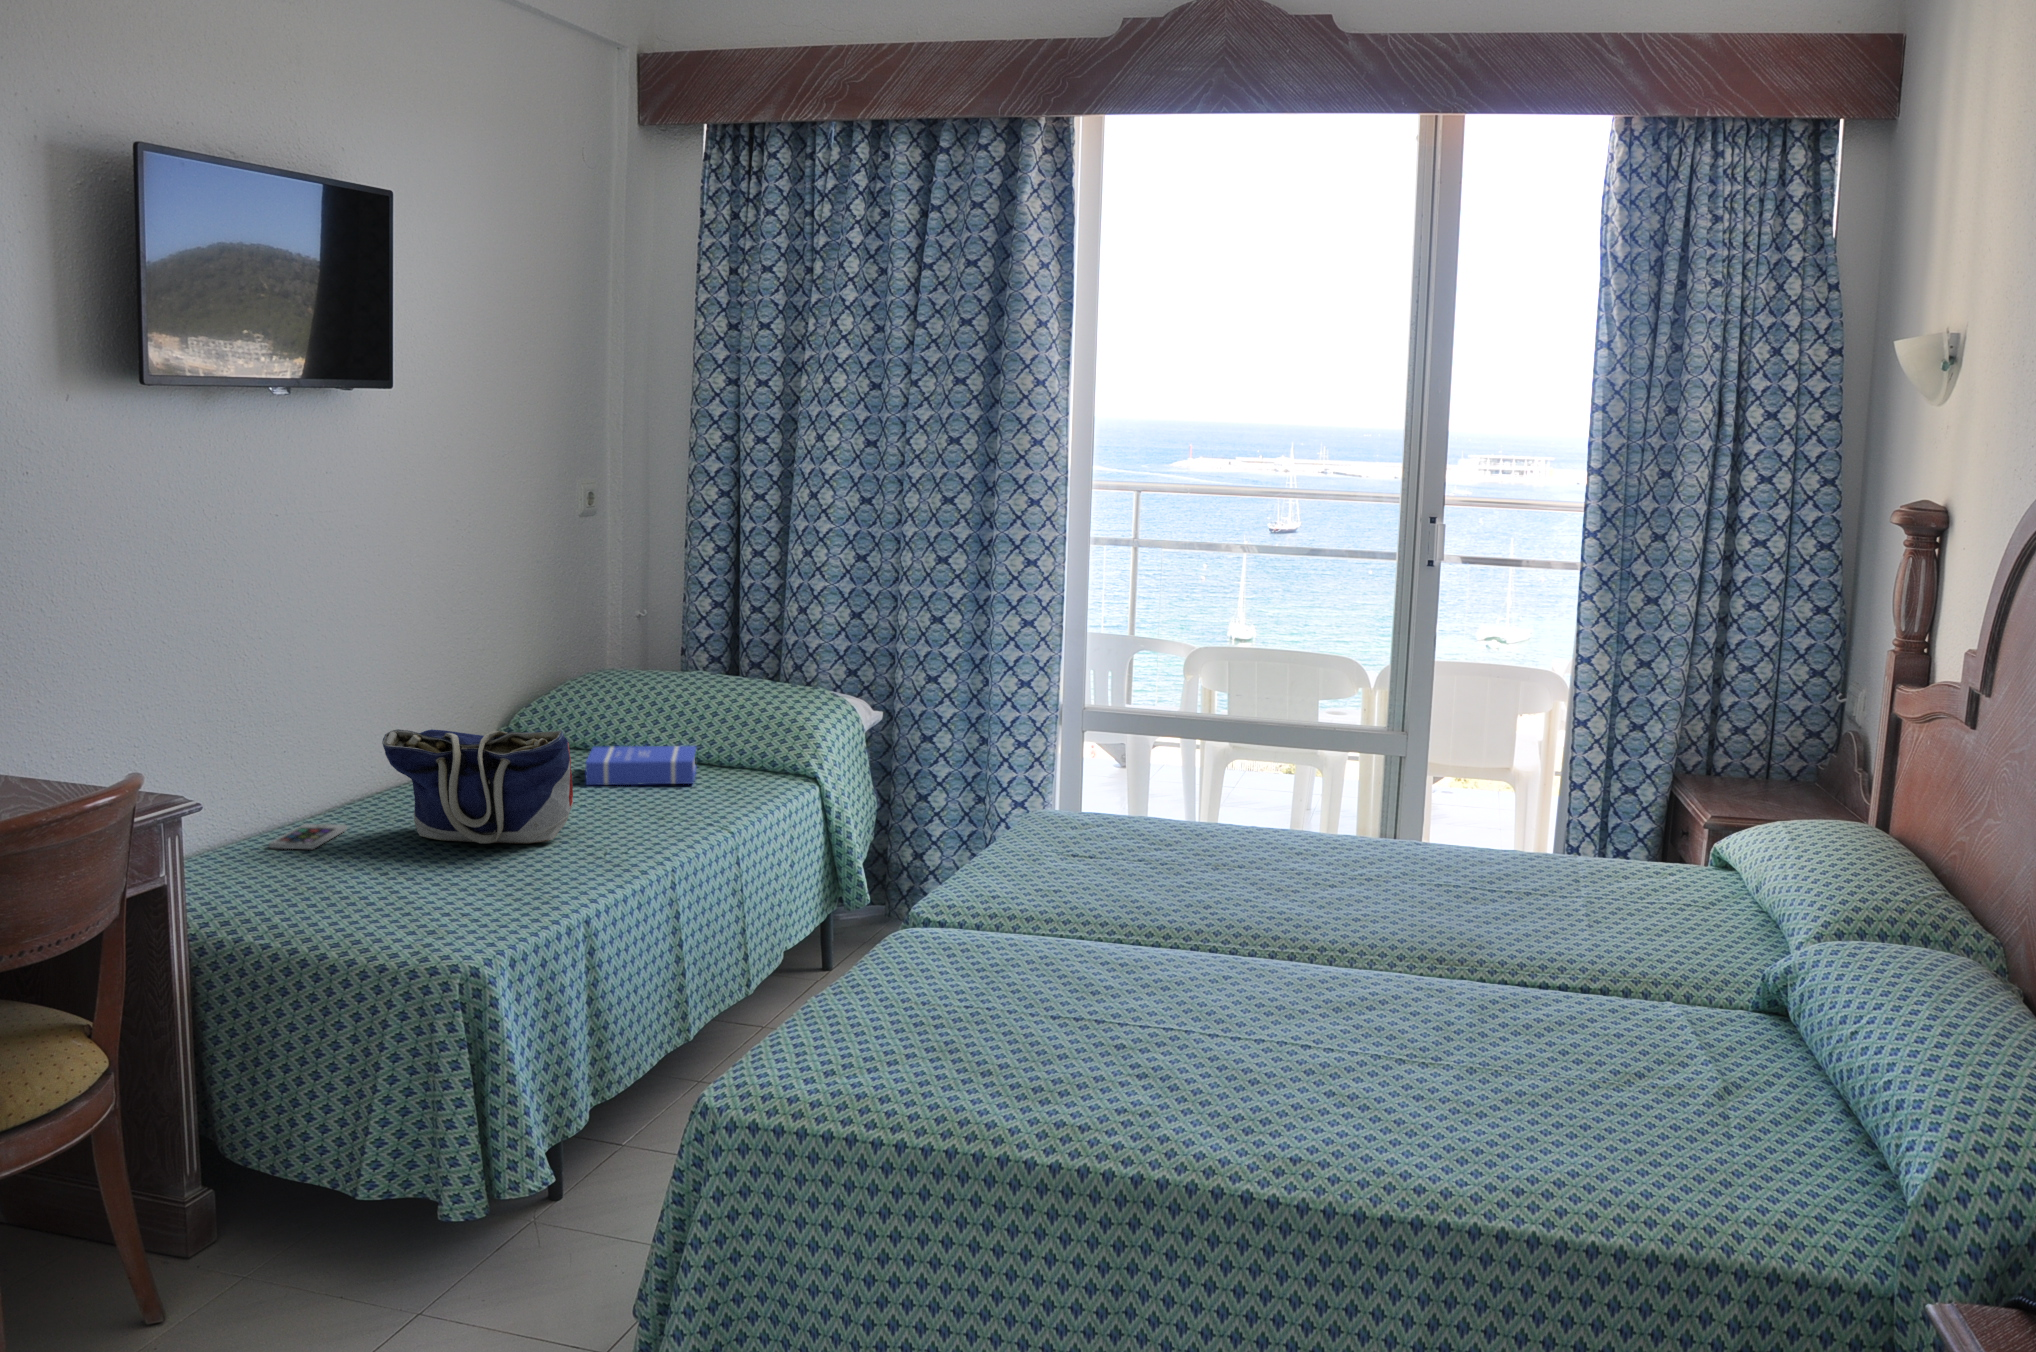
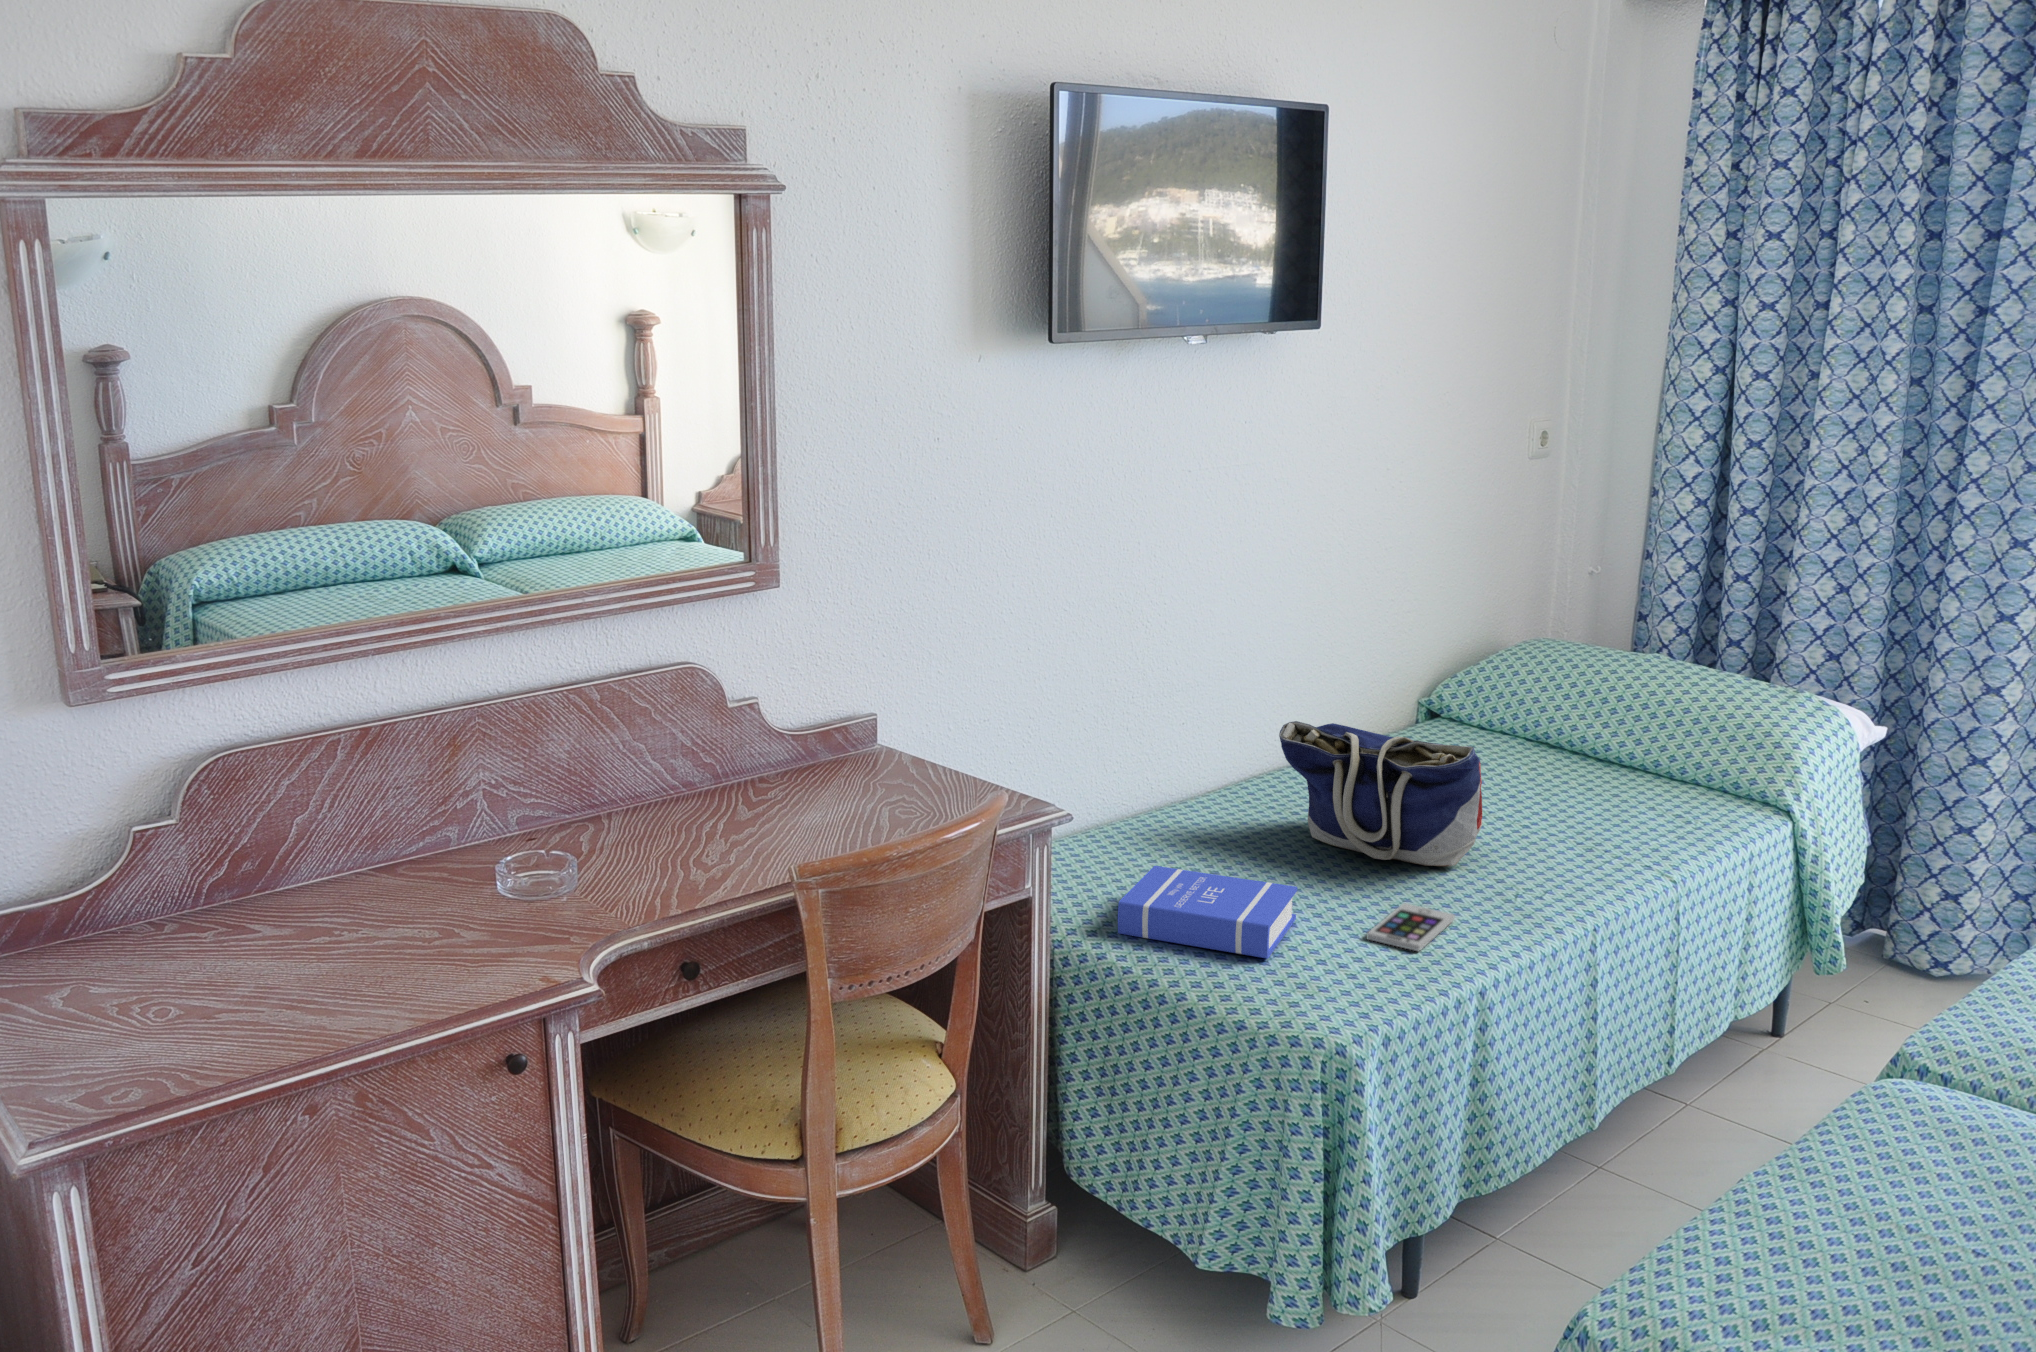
book: present [586,746,697,785] -> present [1118,866,1297,958]
smartphone: present [269,824,347,849] -> present [1366,903,1455,951]

